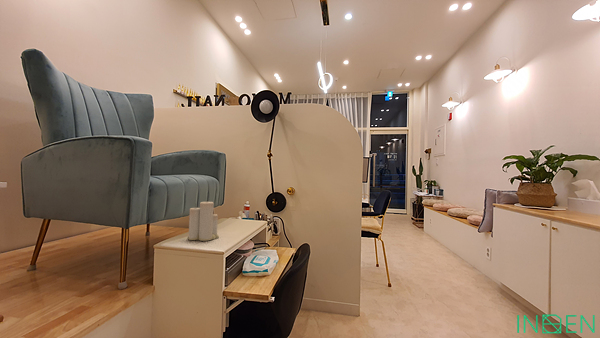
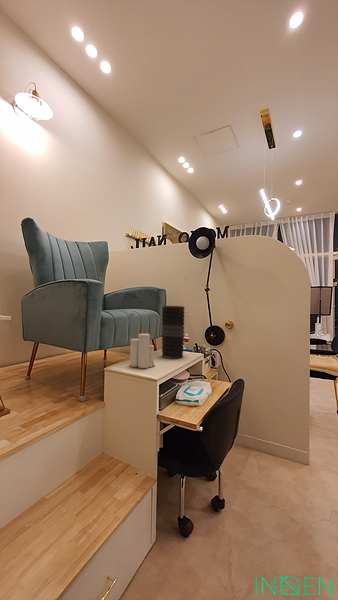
vase: none [224,171,249,228] -> present [162,306,185,358]

